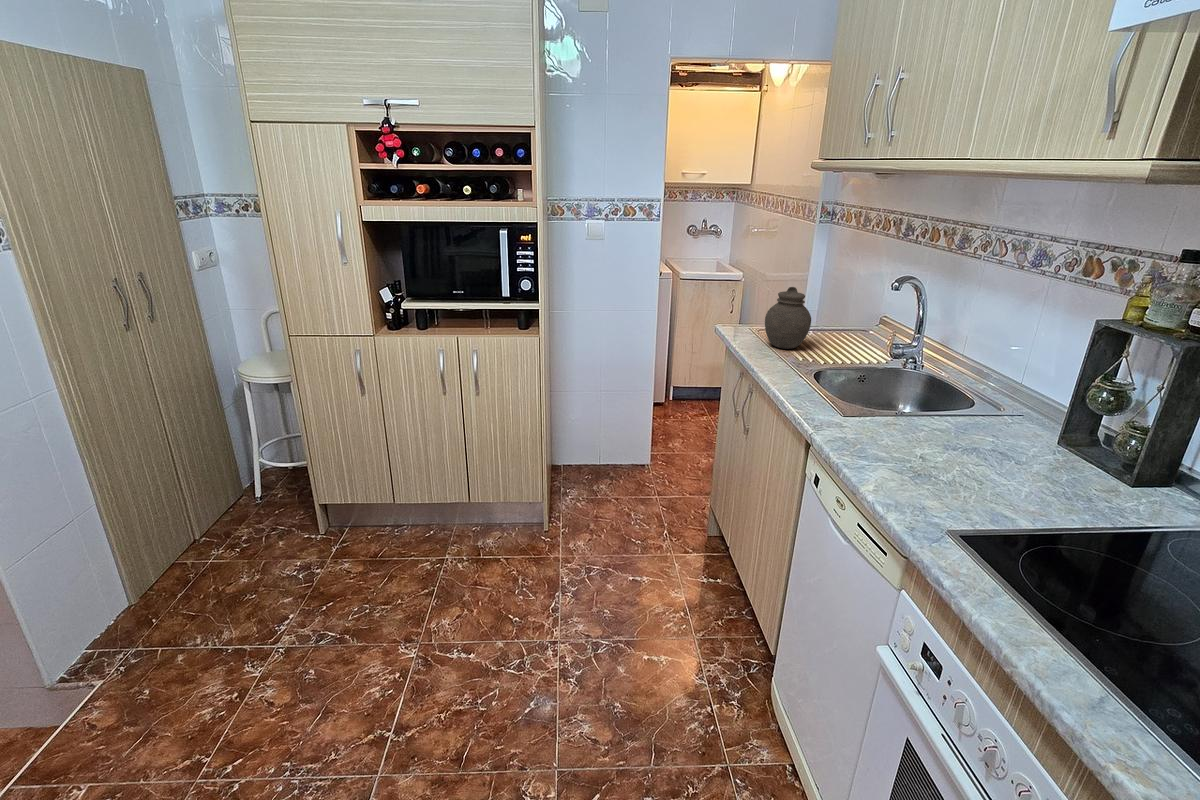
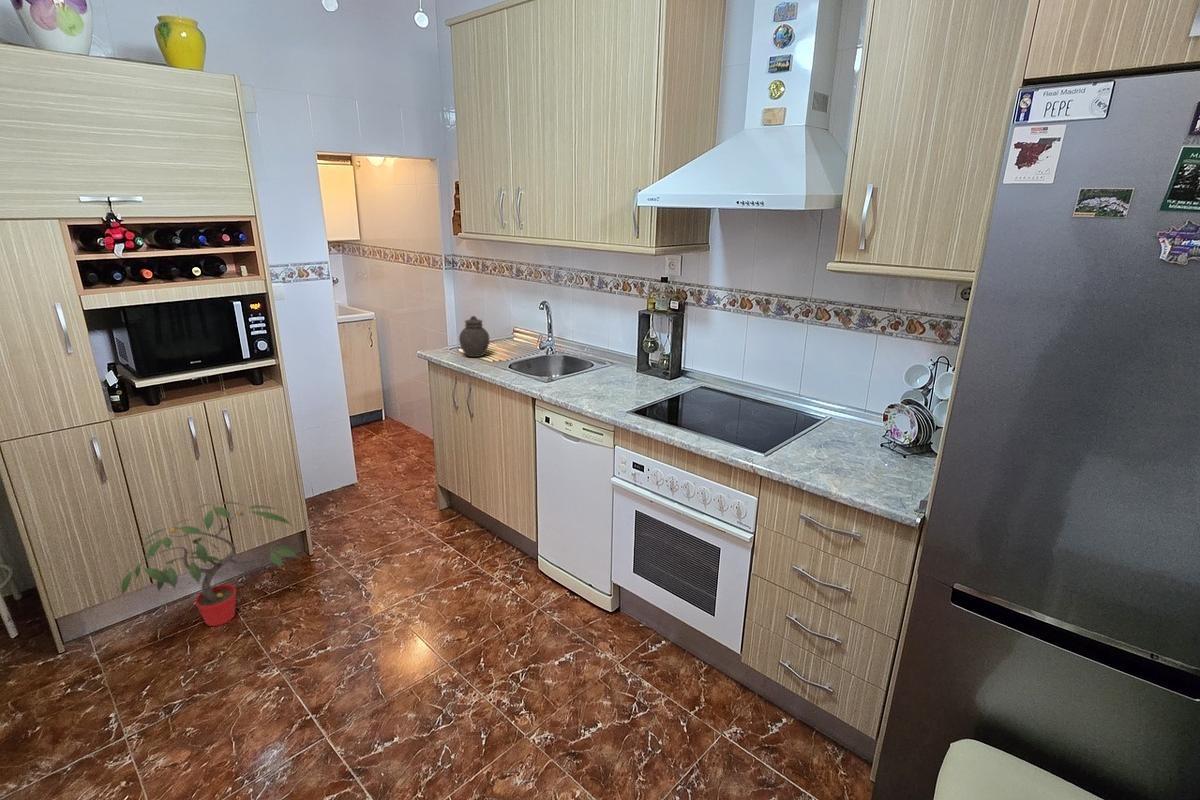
potted plant: none [352,443,515,569] -> present [121,502,297,626]

